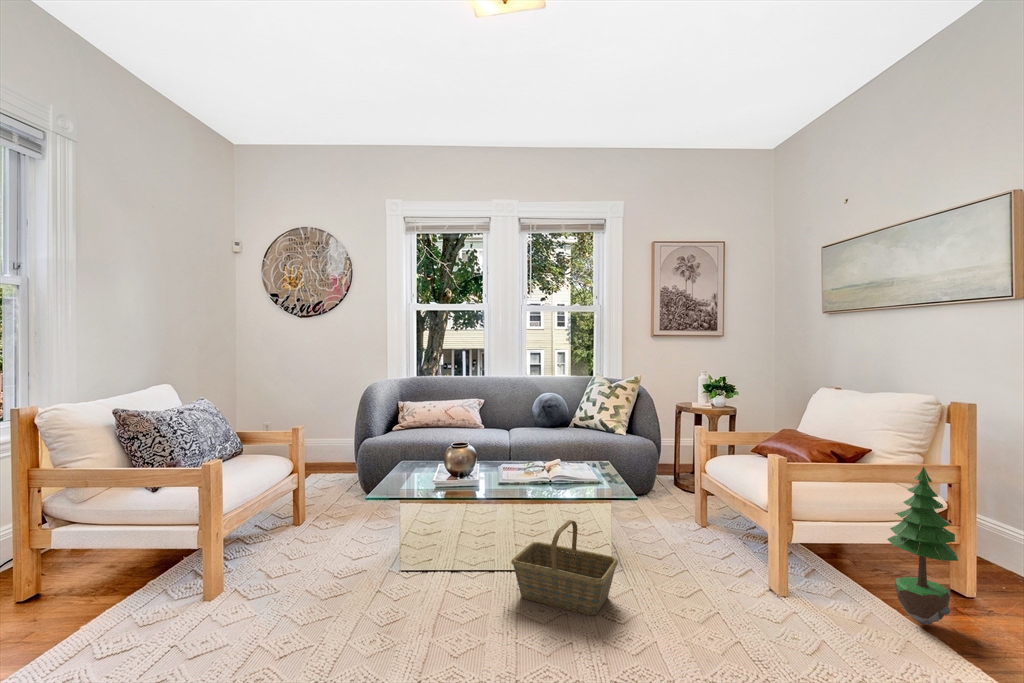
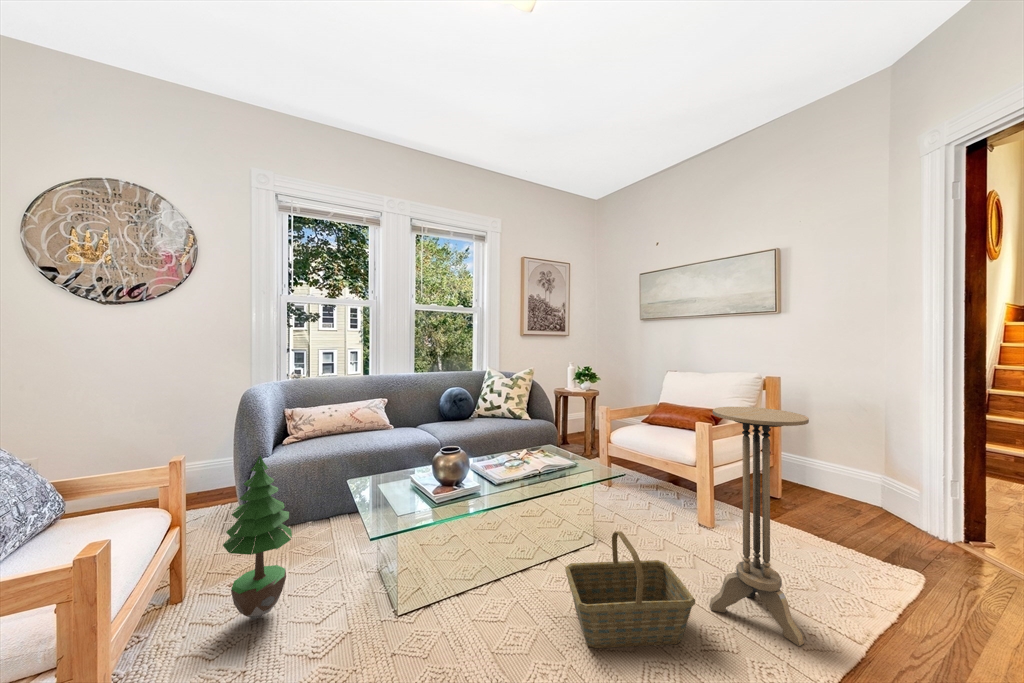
side table: none [651,420,734,649] -> present [710,407,809,646]
potted tree: present [887,467,958,625] -> present [223,456,292,620]

